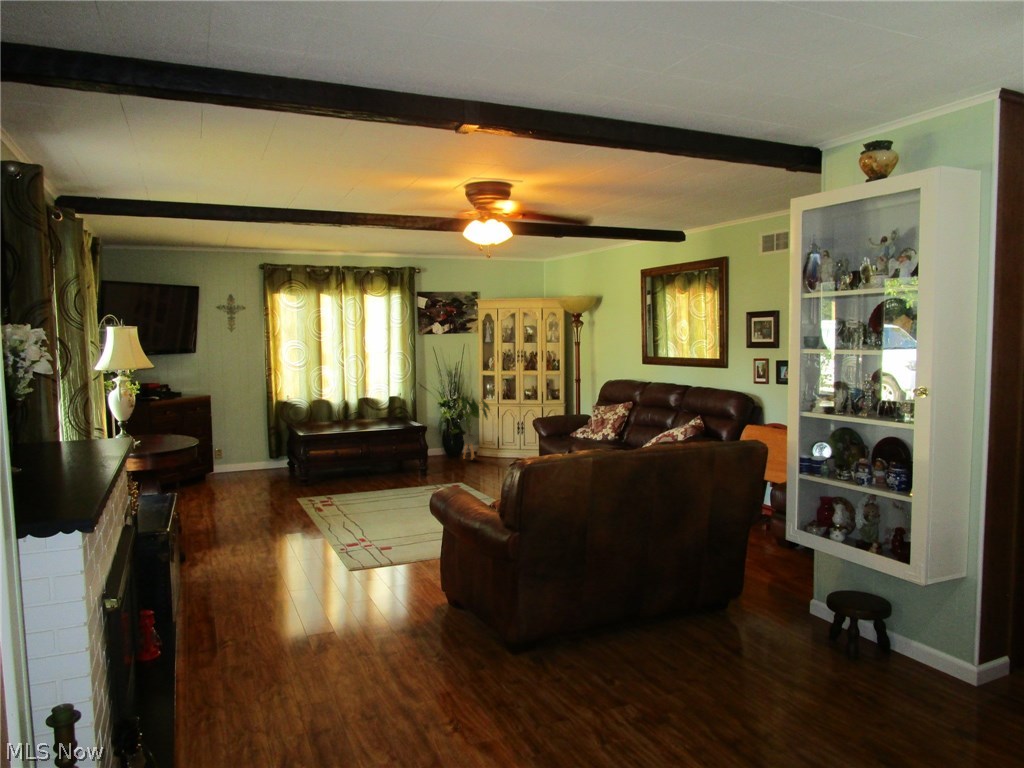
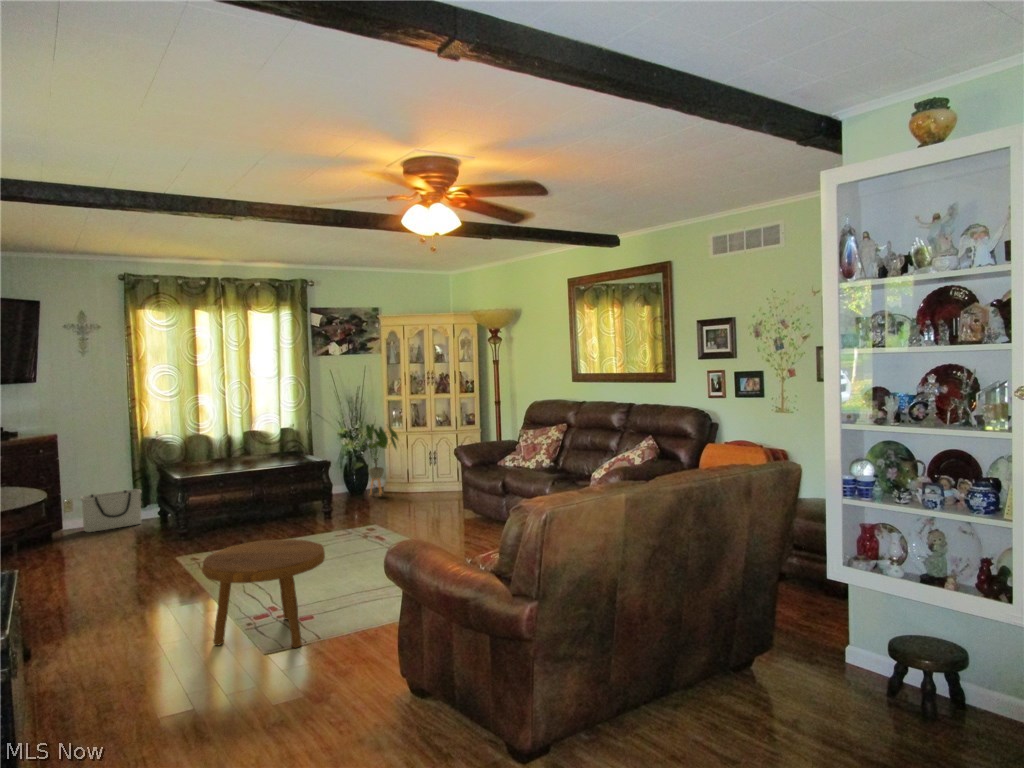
storage bin: none [229,442,276,475] -> present [80,489,141,532]
footstool: none [308,485,399,567] -> present [202,539,325,648]

